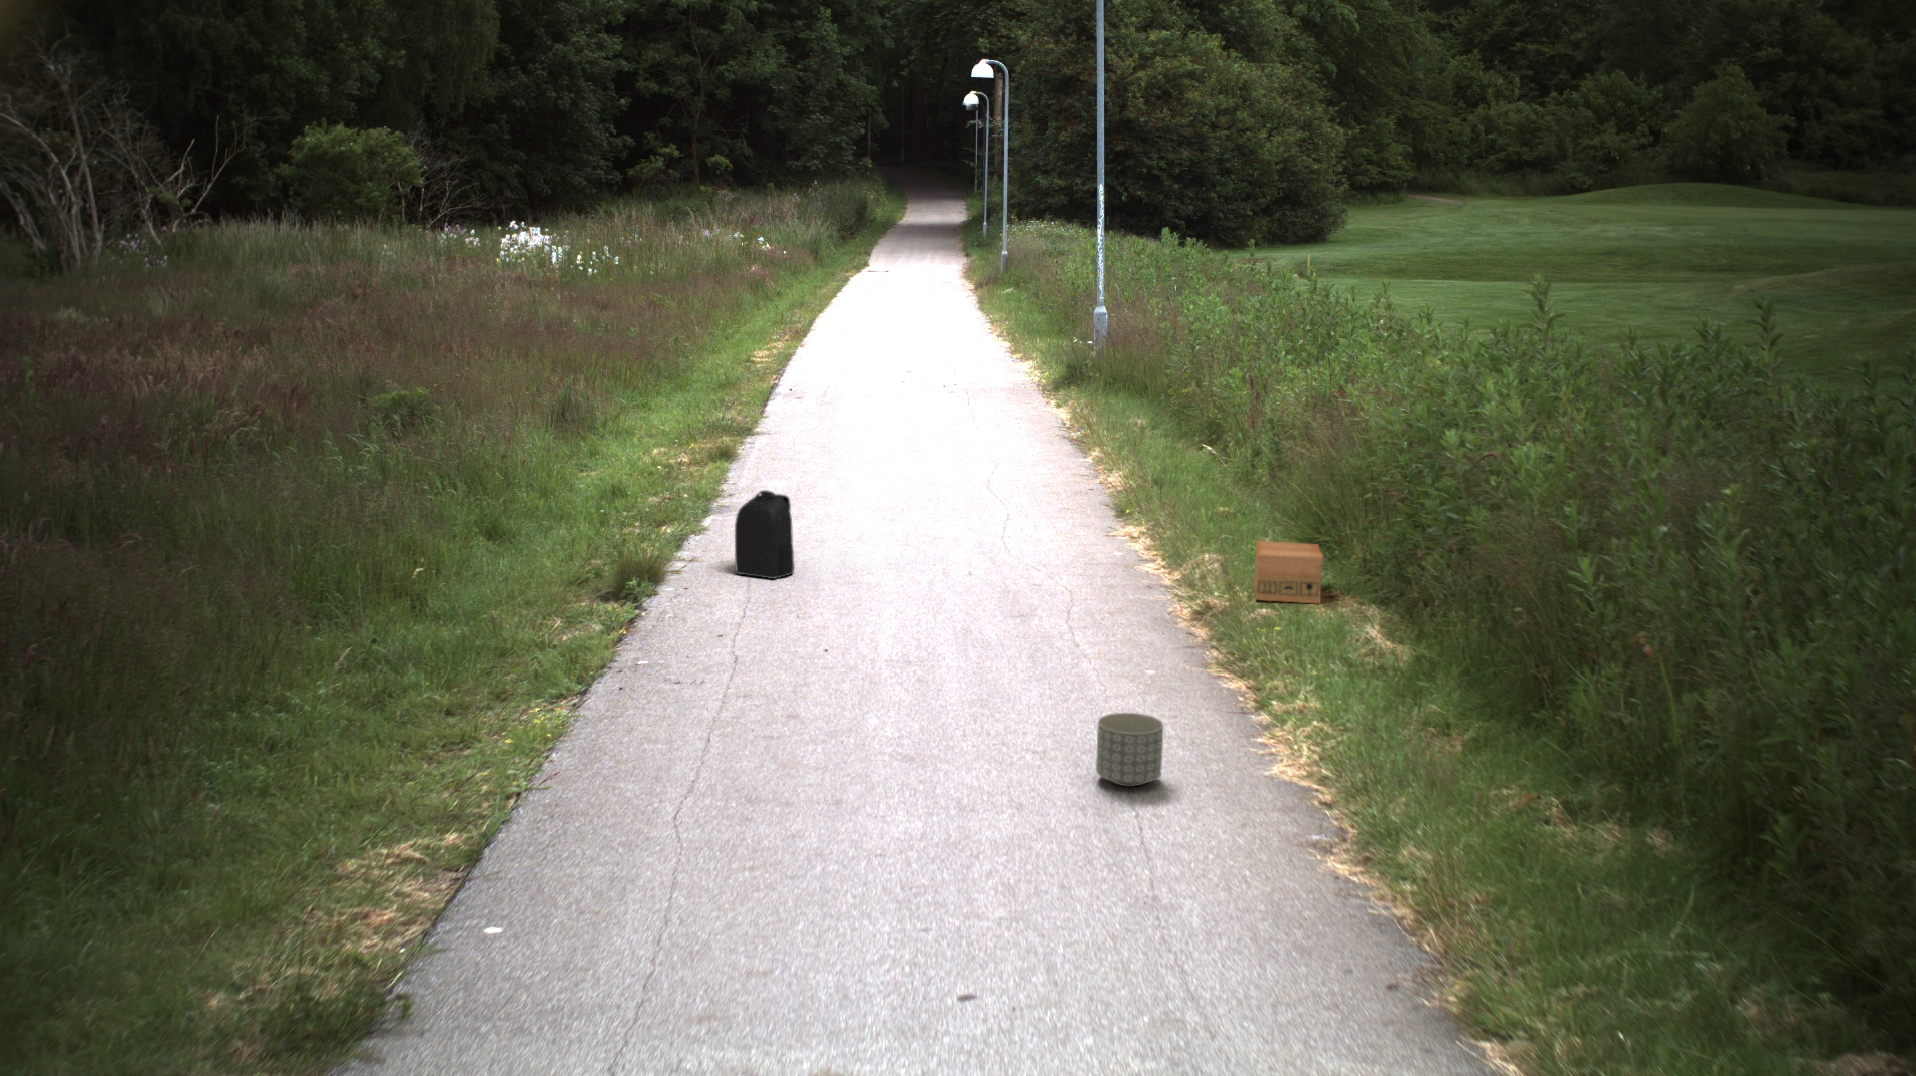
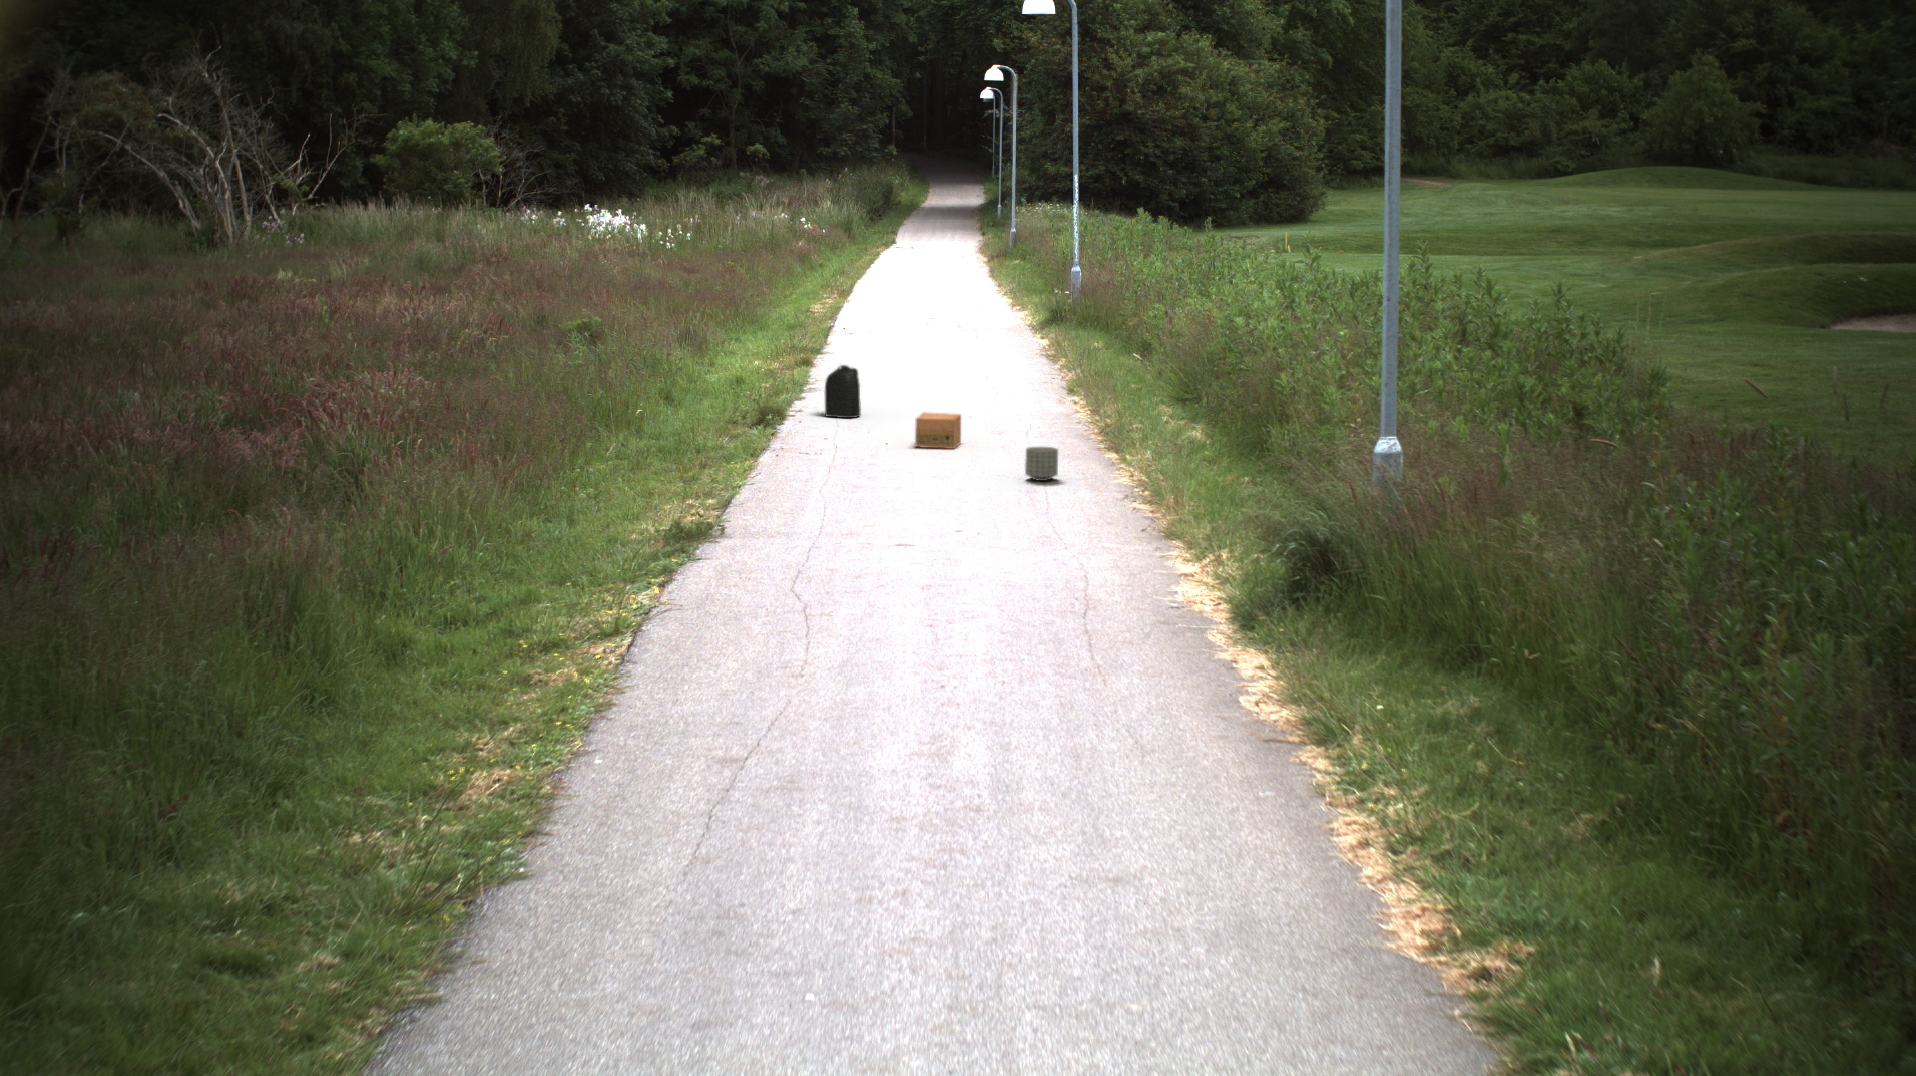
cardboard box: present [1254,541,1323,603] -> present [915,412,961,449]

